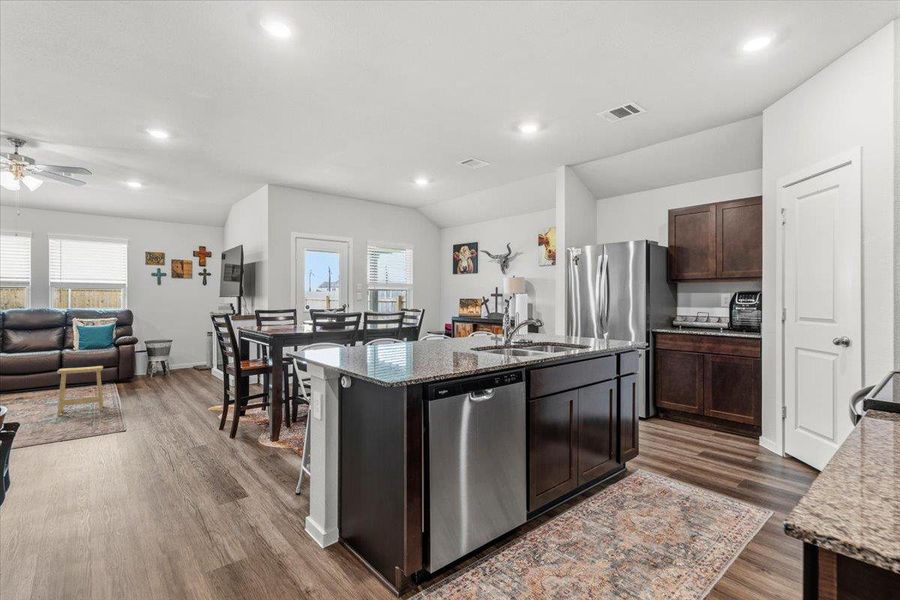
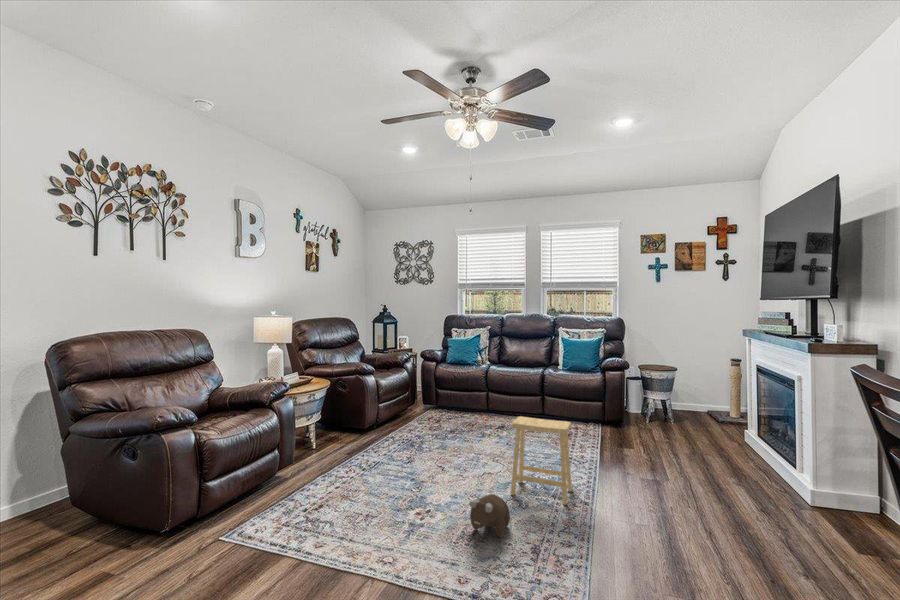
plush toy: none [36,406,66,428] -> present [469,494,510,538]

